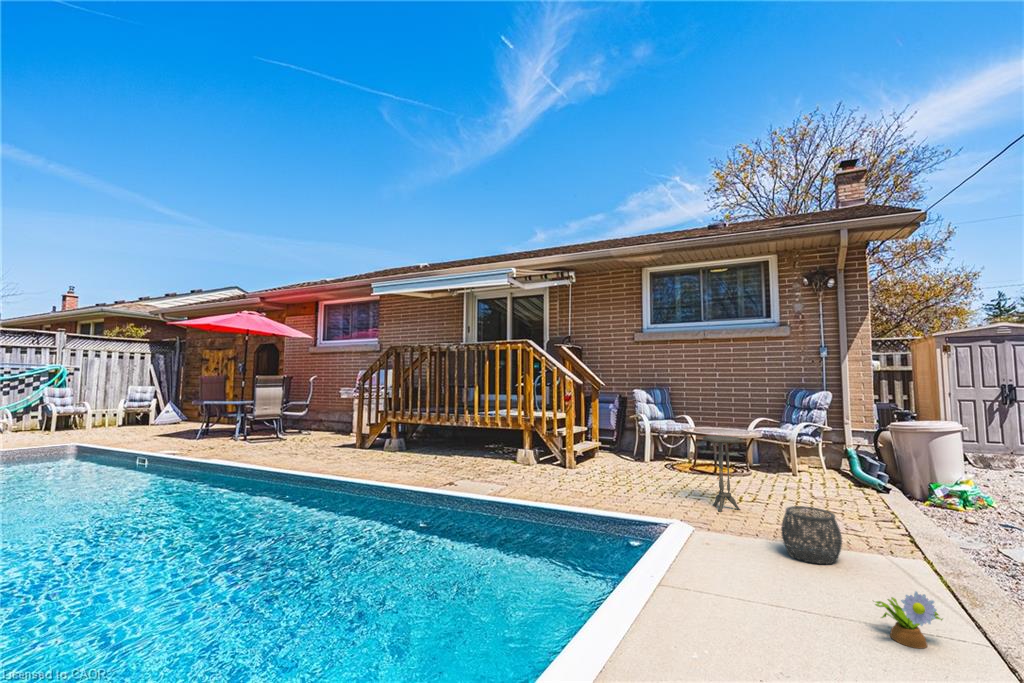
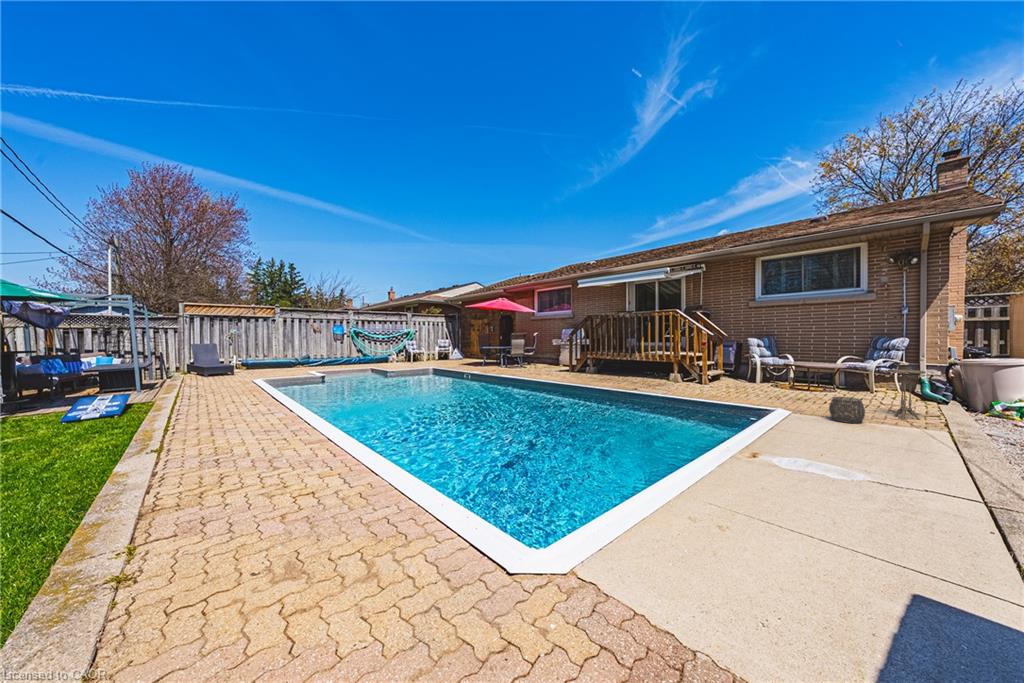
side table: present [703,436,743,512] -> present [887,369,926,420]
decorative plant: present [875,592,943,648] -> none [860,421,894,444]

